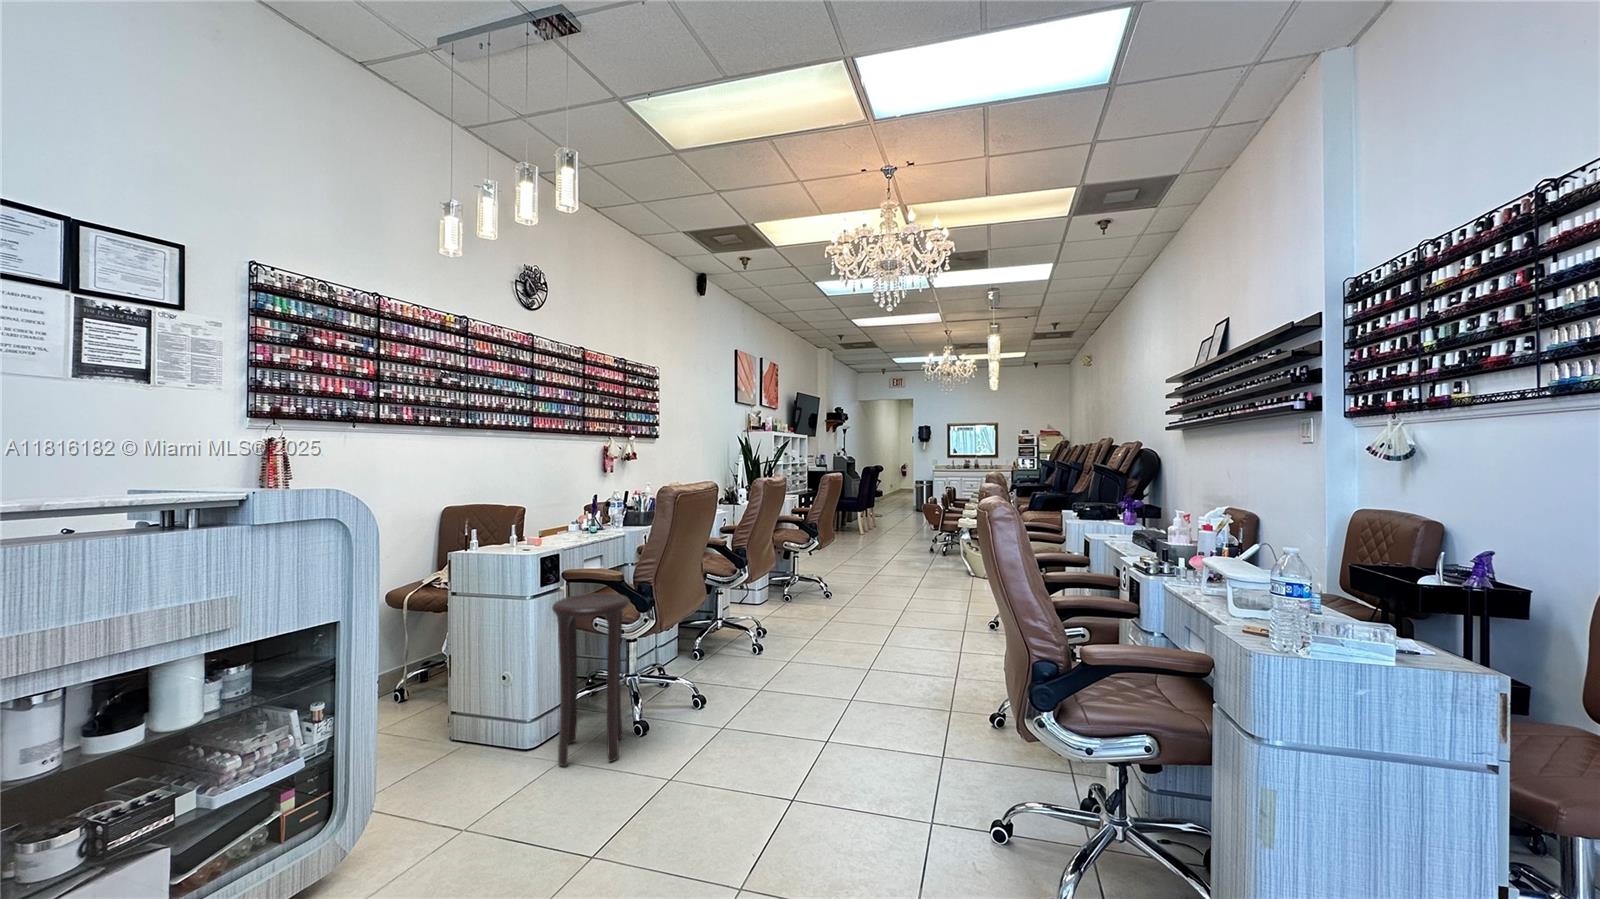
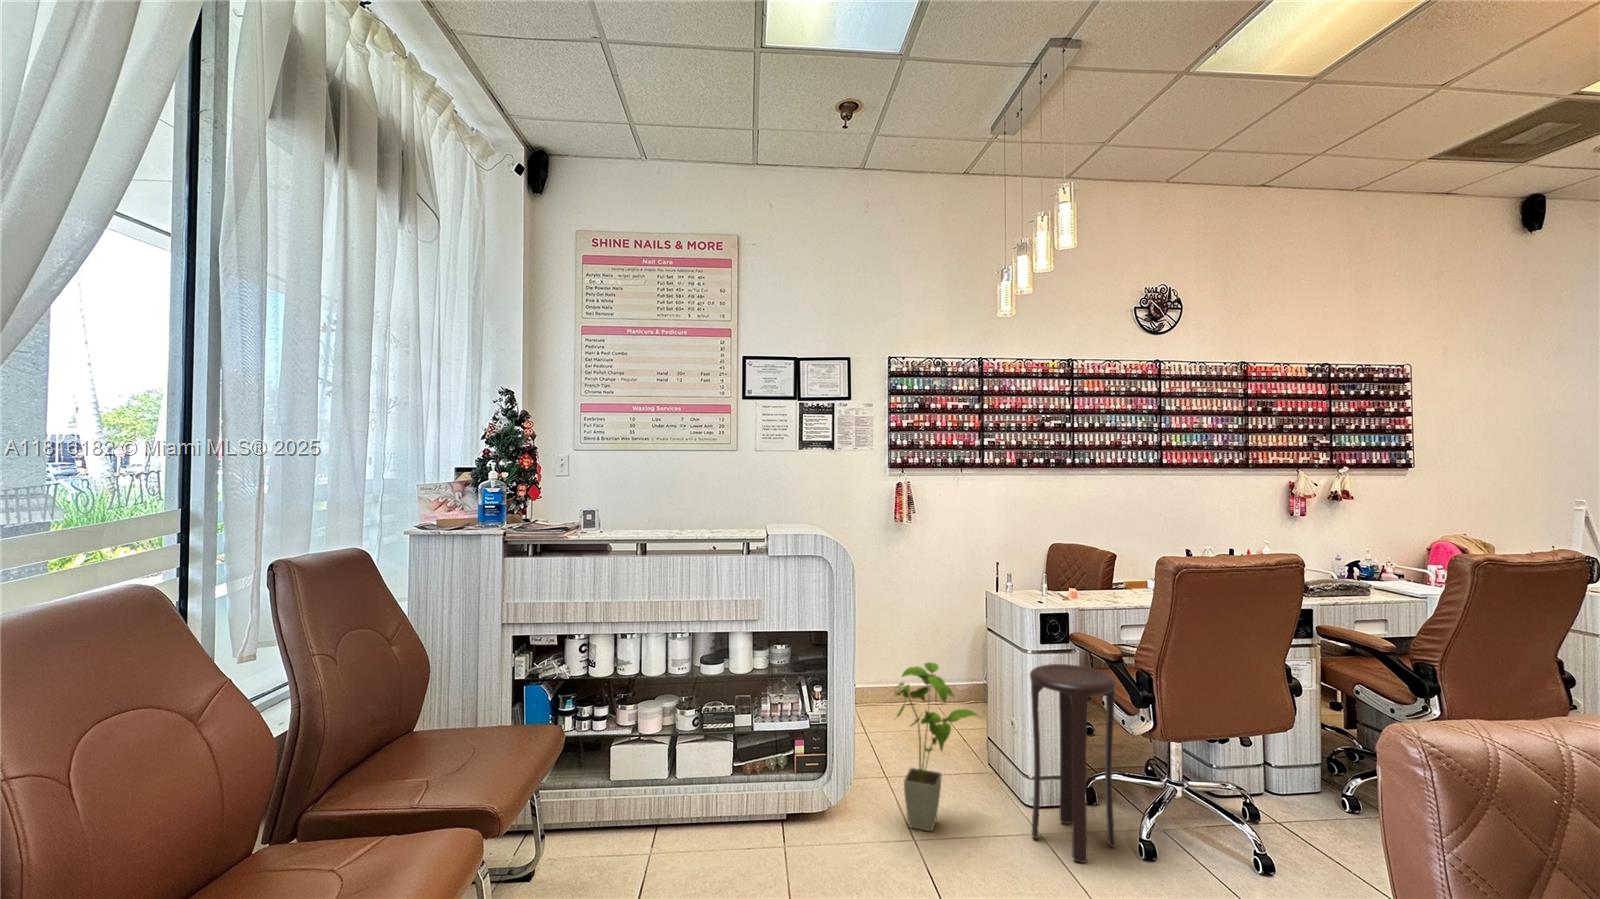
house plant: none [404,627,511,828] -> present [894,662,982,831]

